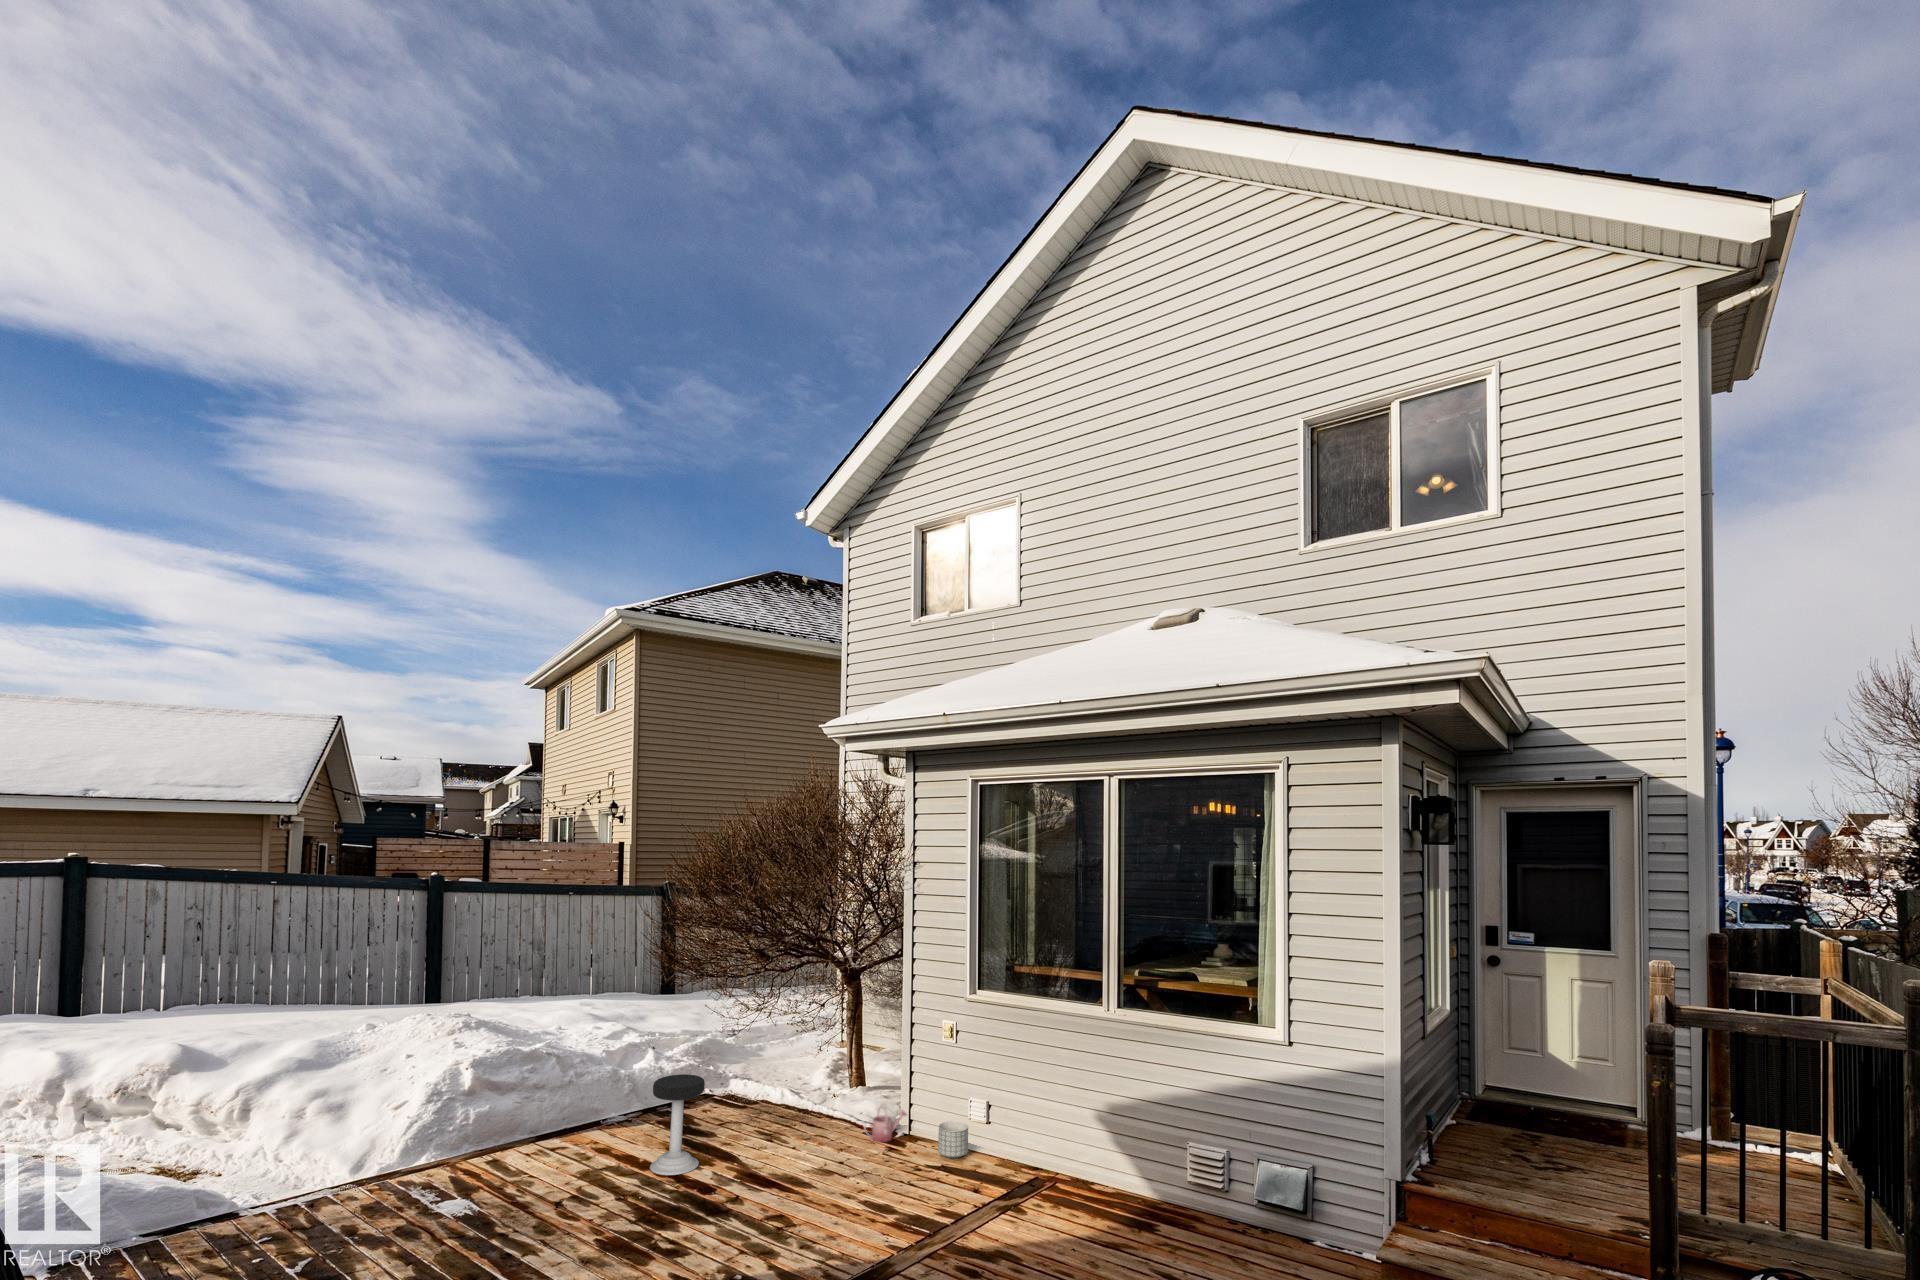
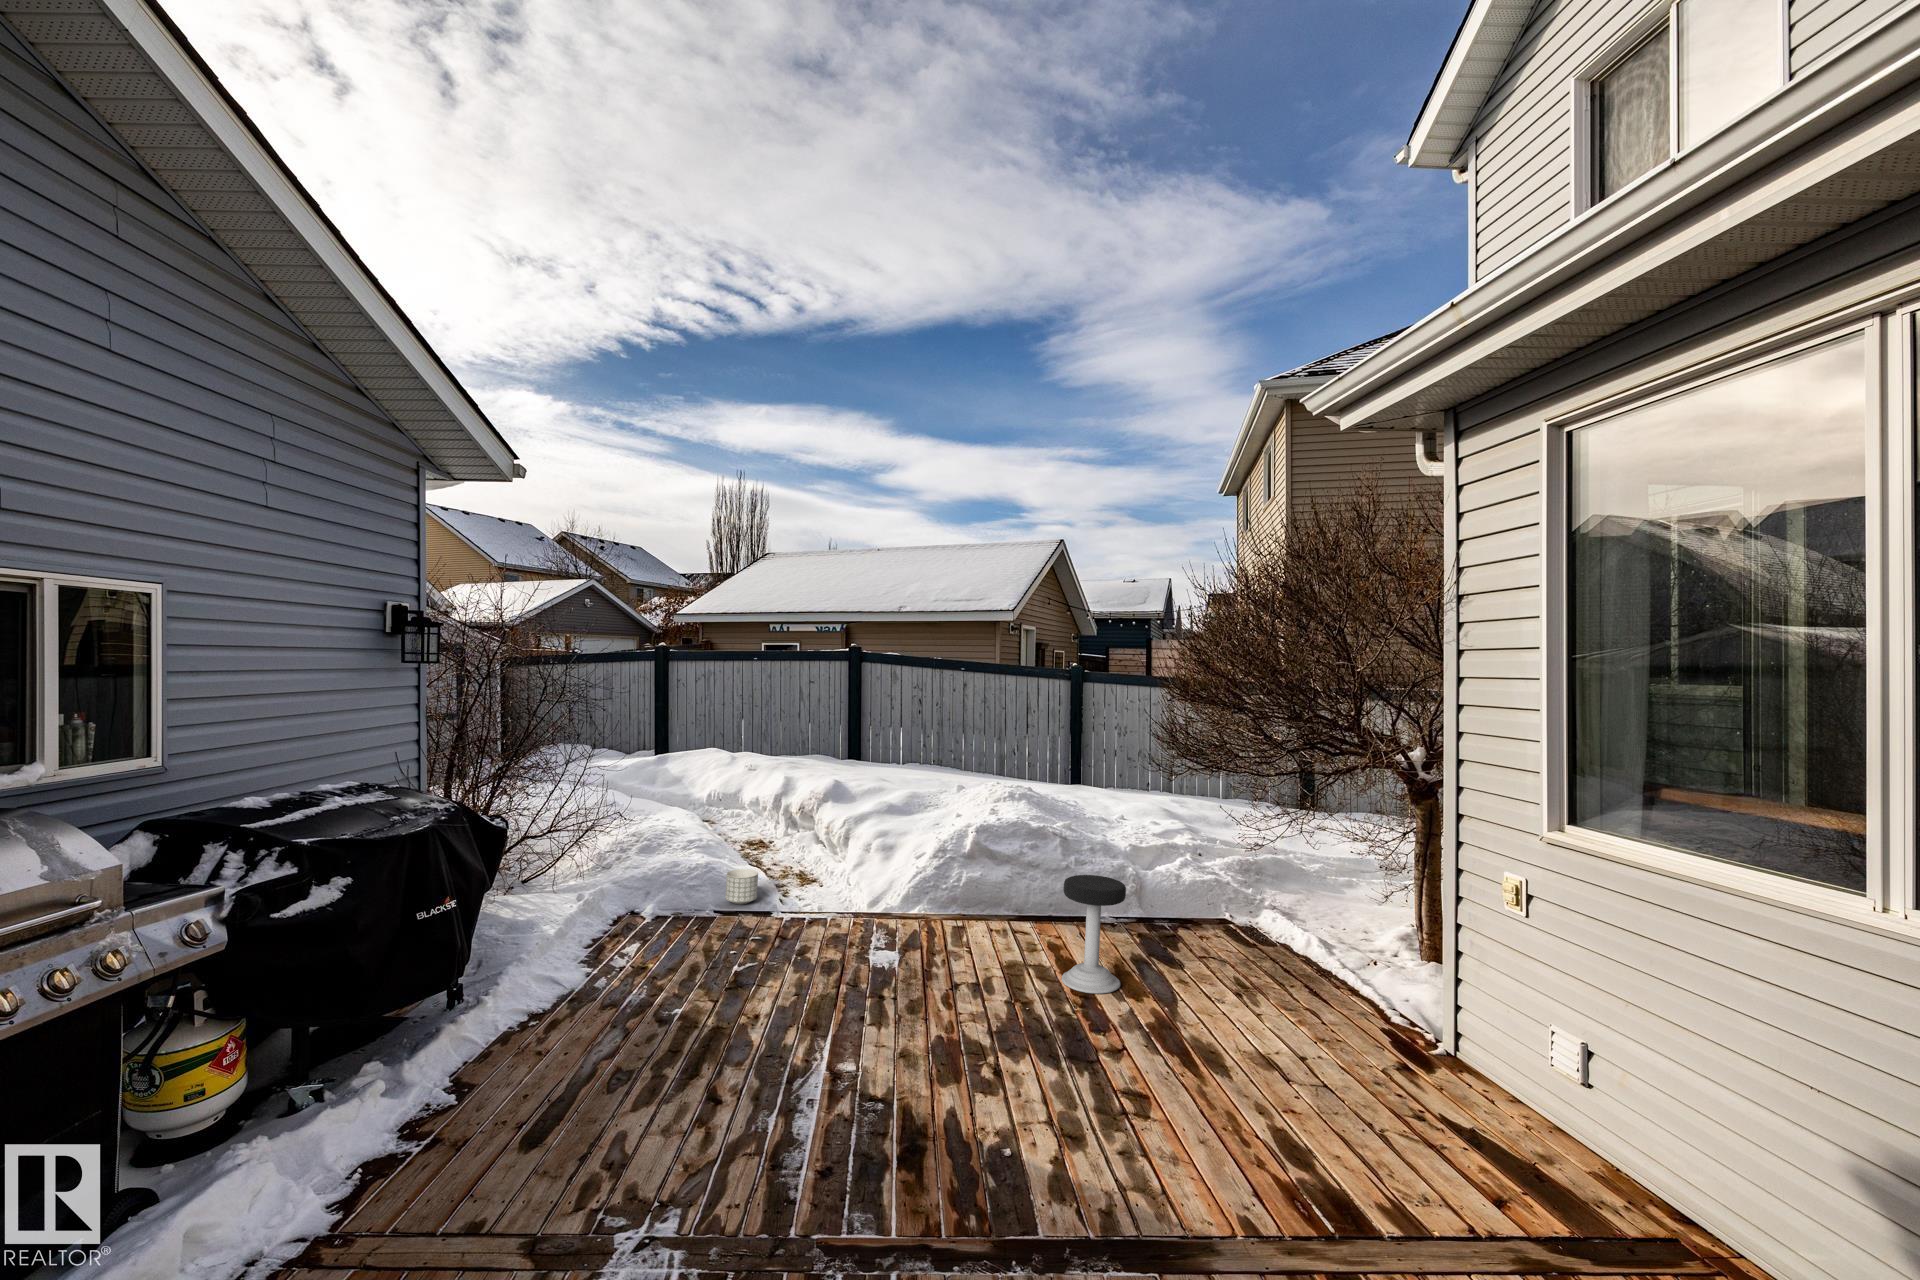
watering can: present [864,1107,907,1142] -> none [1364,997,1446,1052]
planter: present [938,1121,968,1159] -> present [725,869,758,905]

